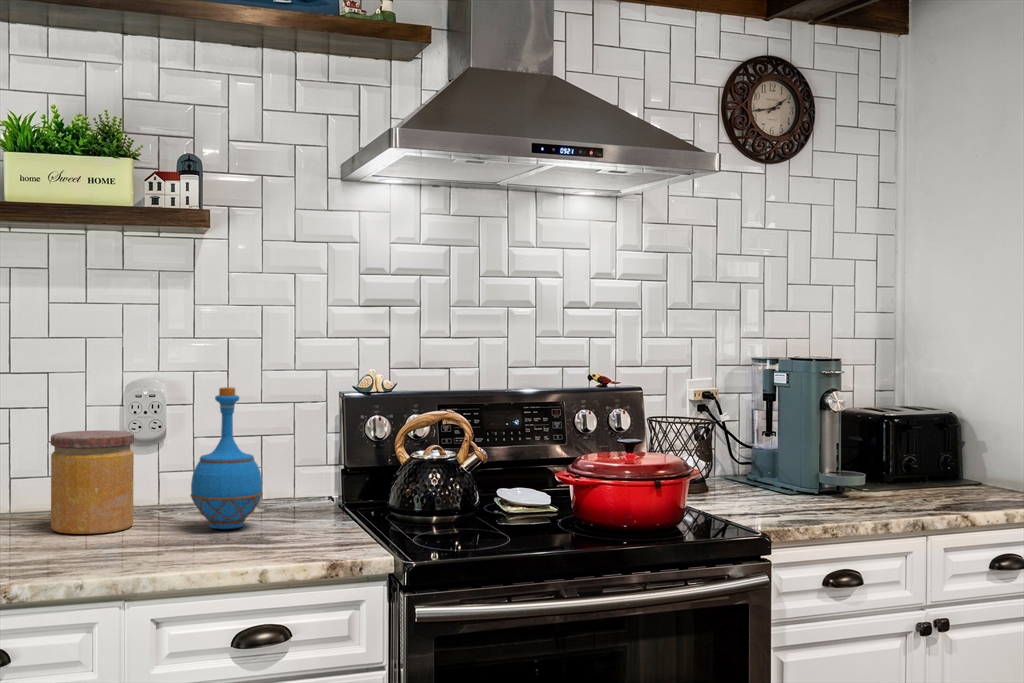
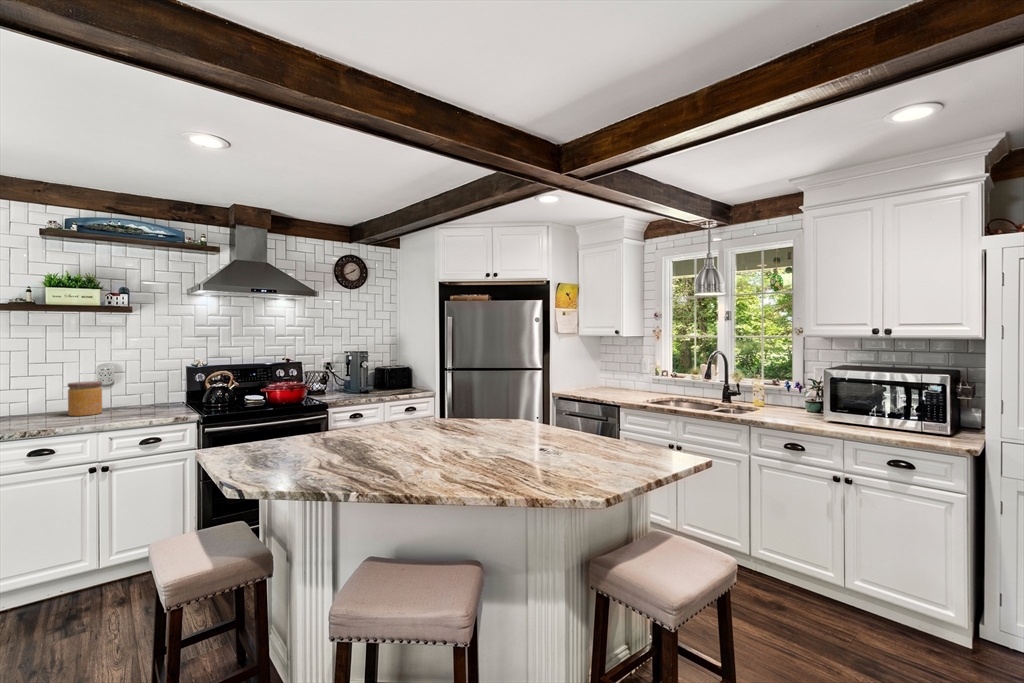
bottle: present [191,387,262,529] -> none [125,366,153,412]

